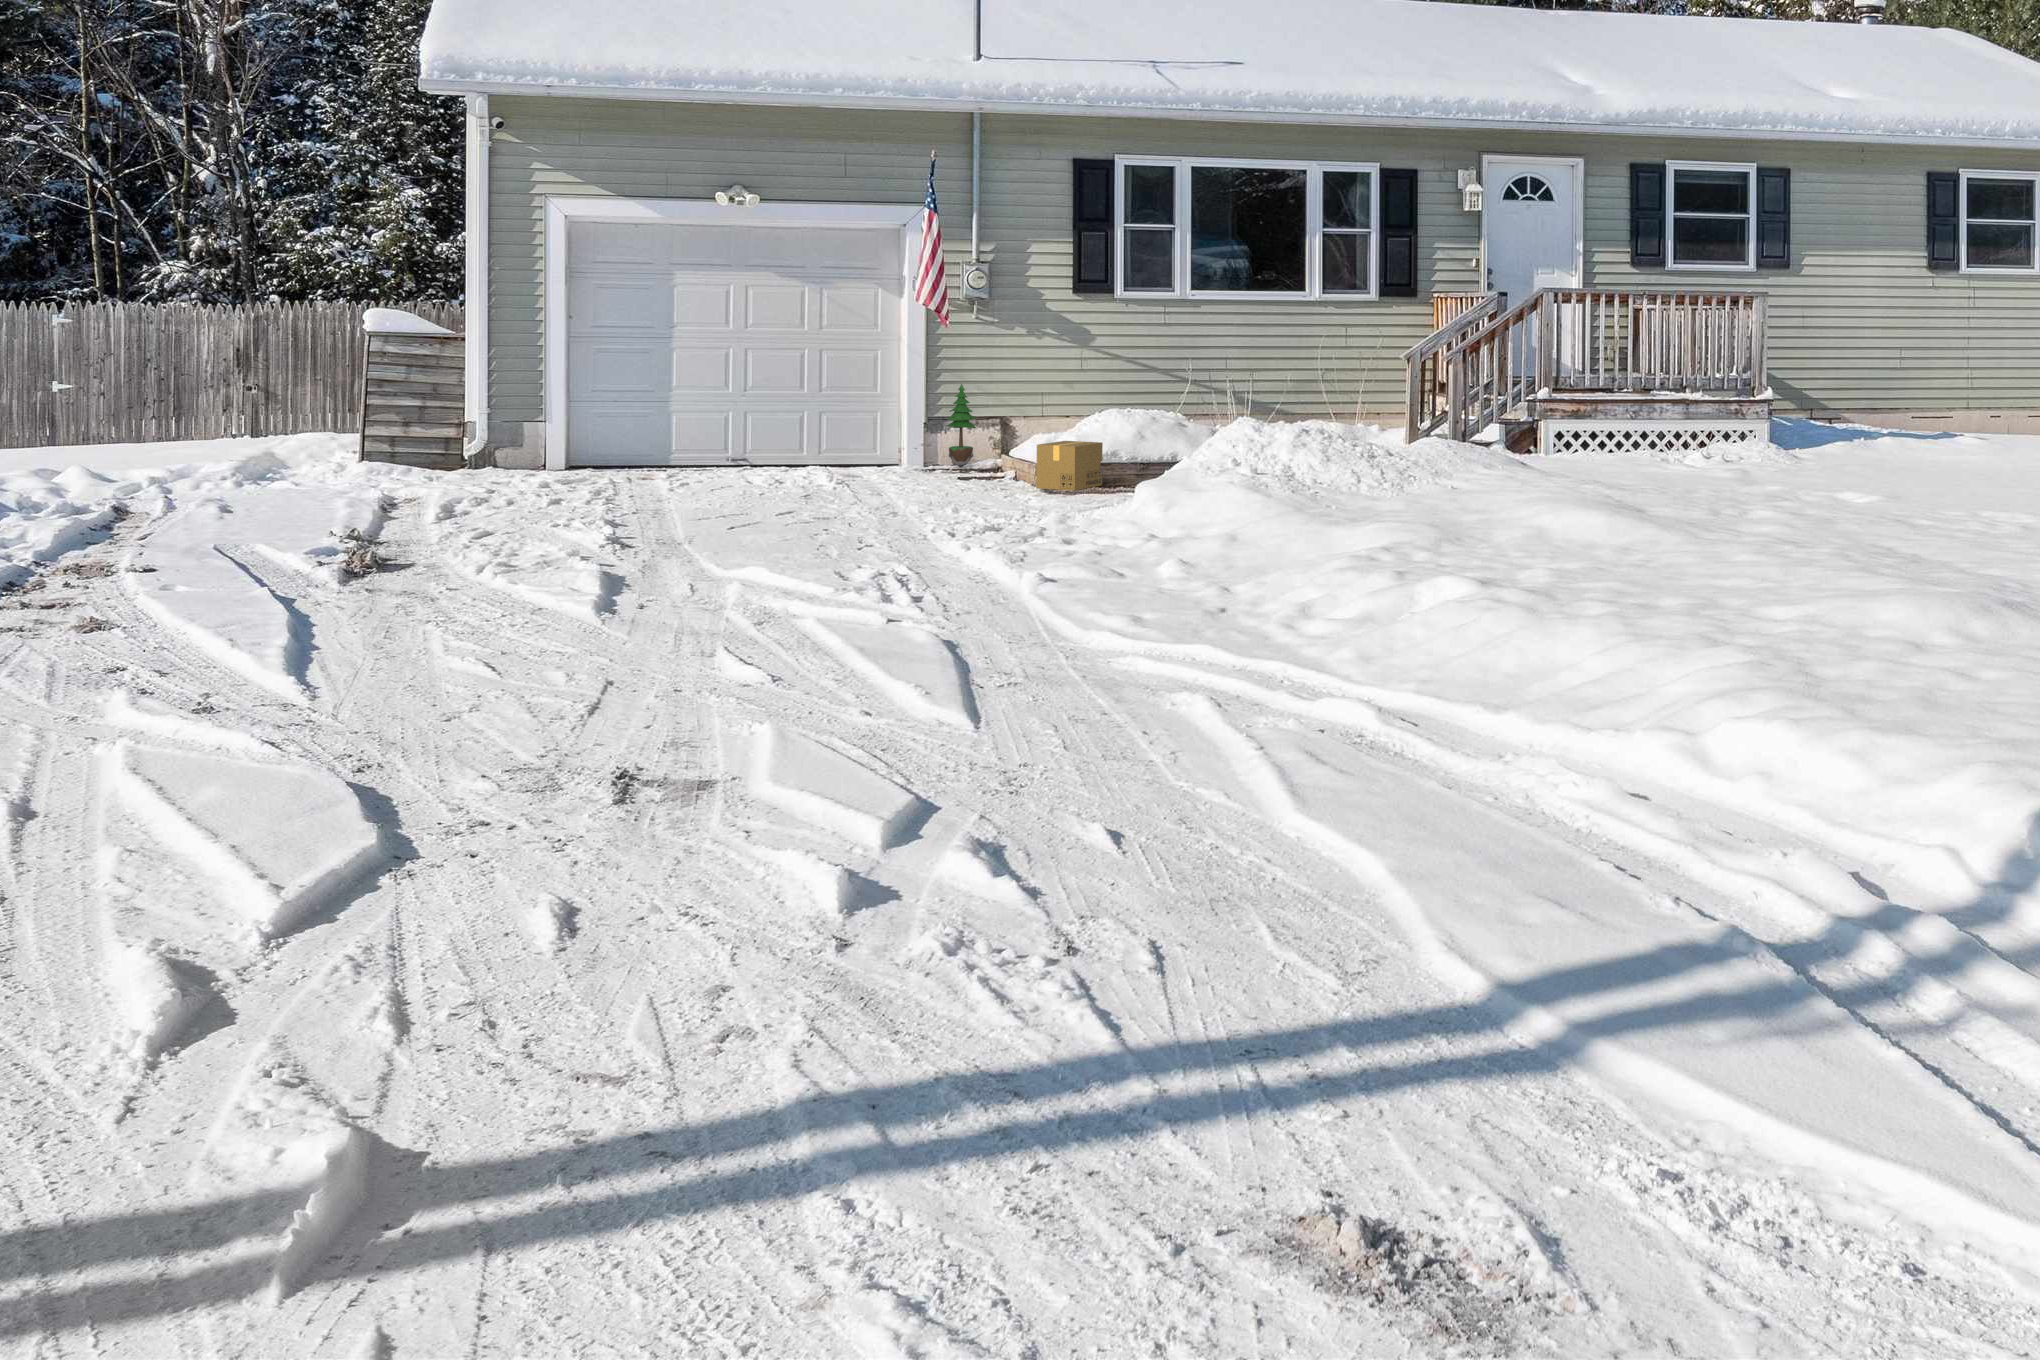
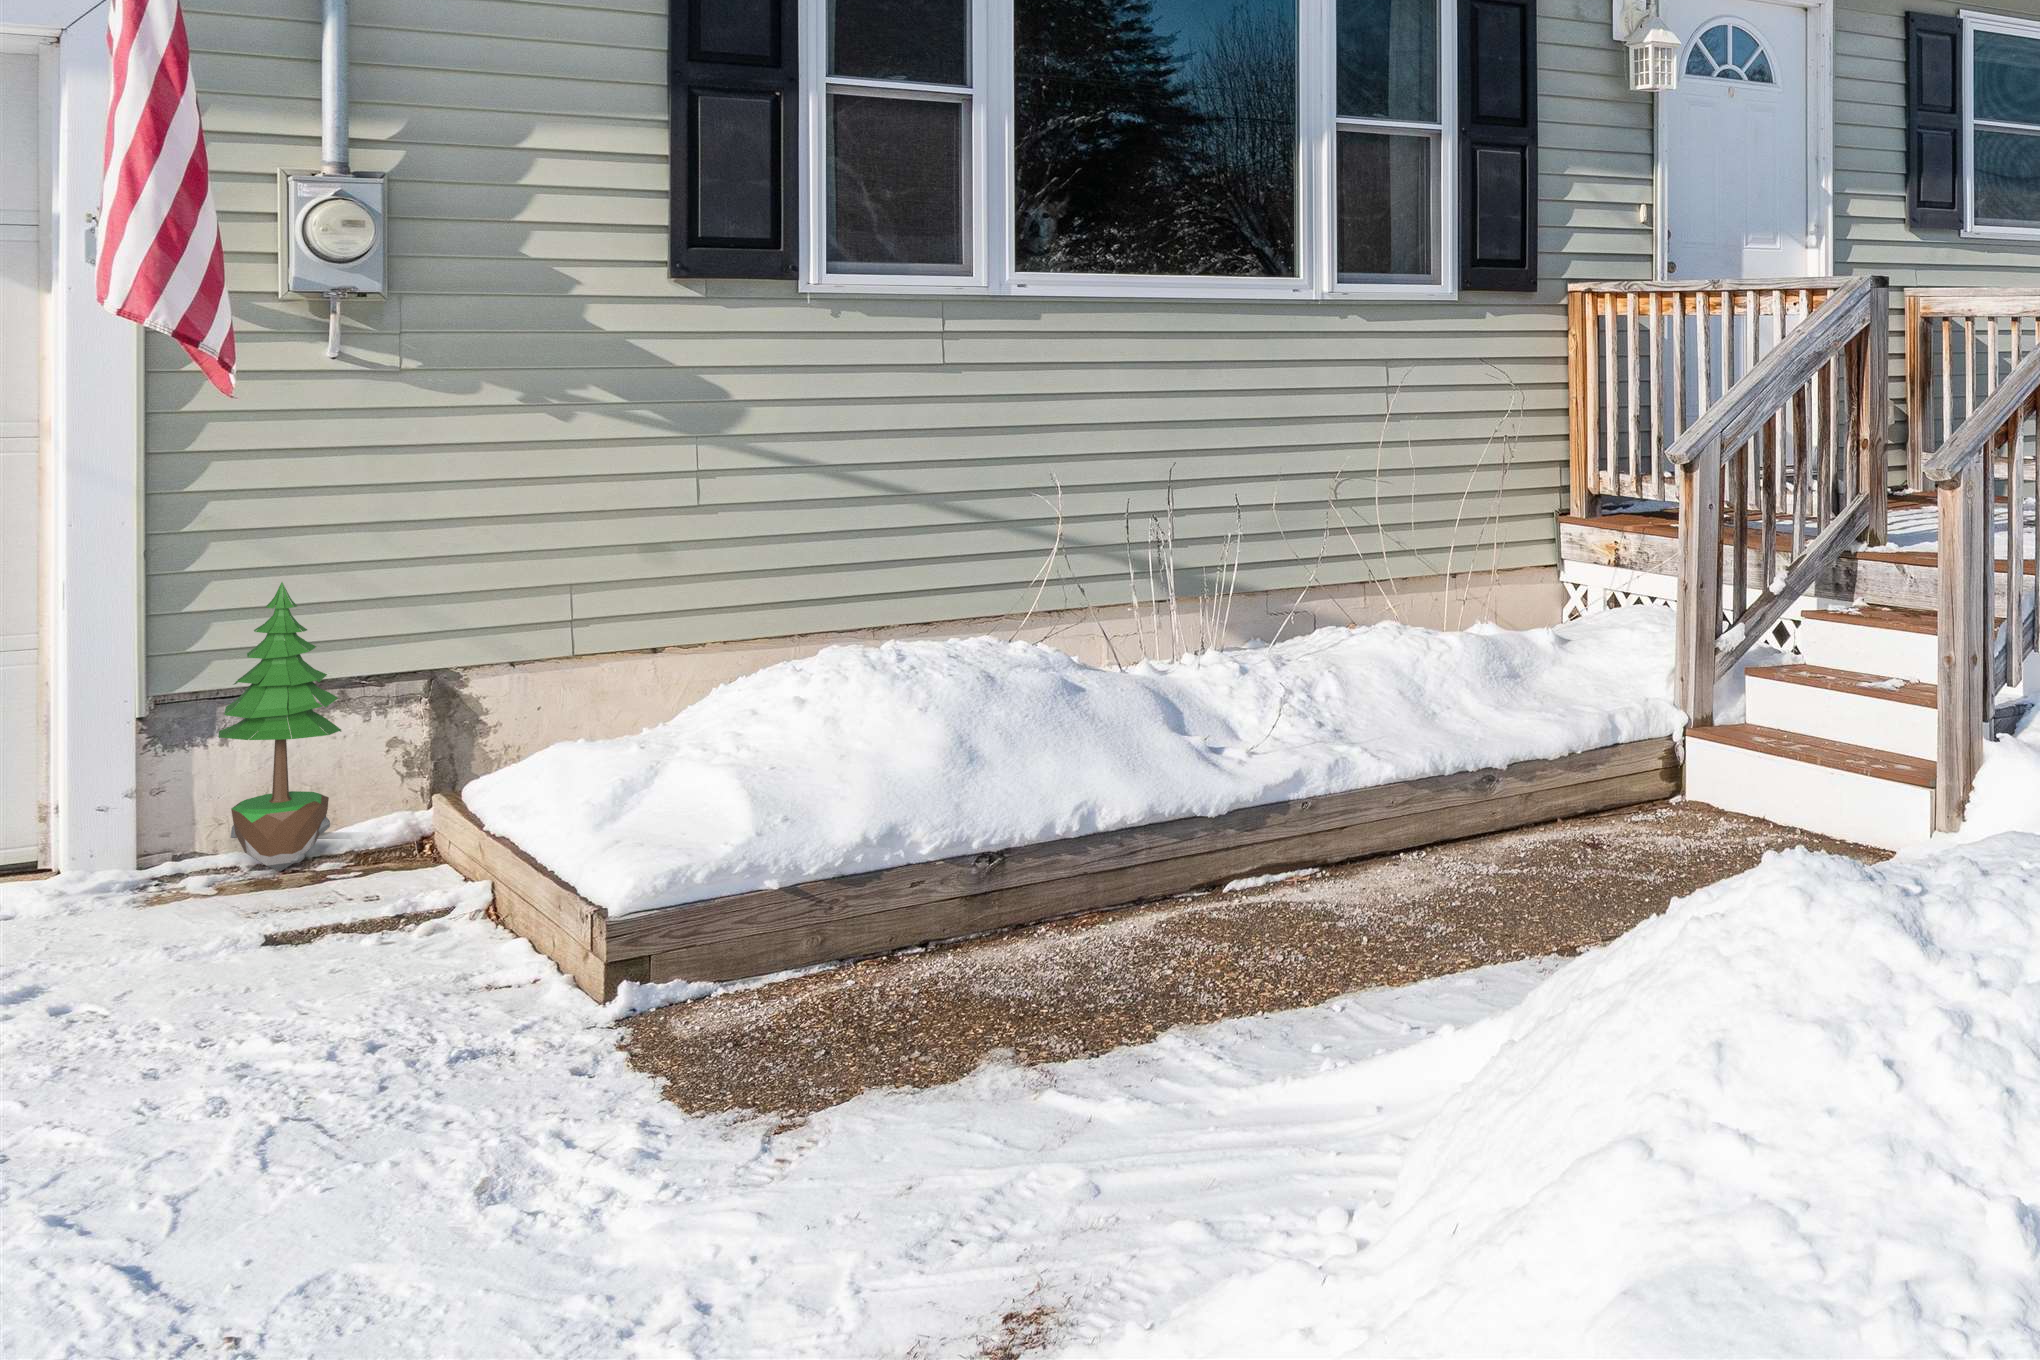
cardboard box: present [1036,441,1103,490] -> none [660,818,905,1053]

